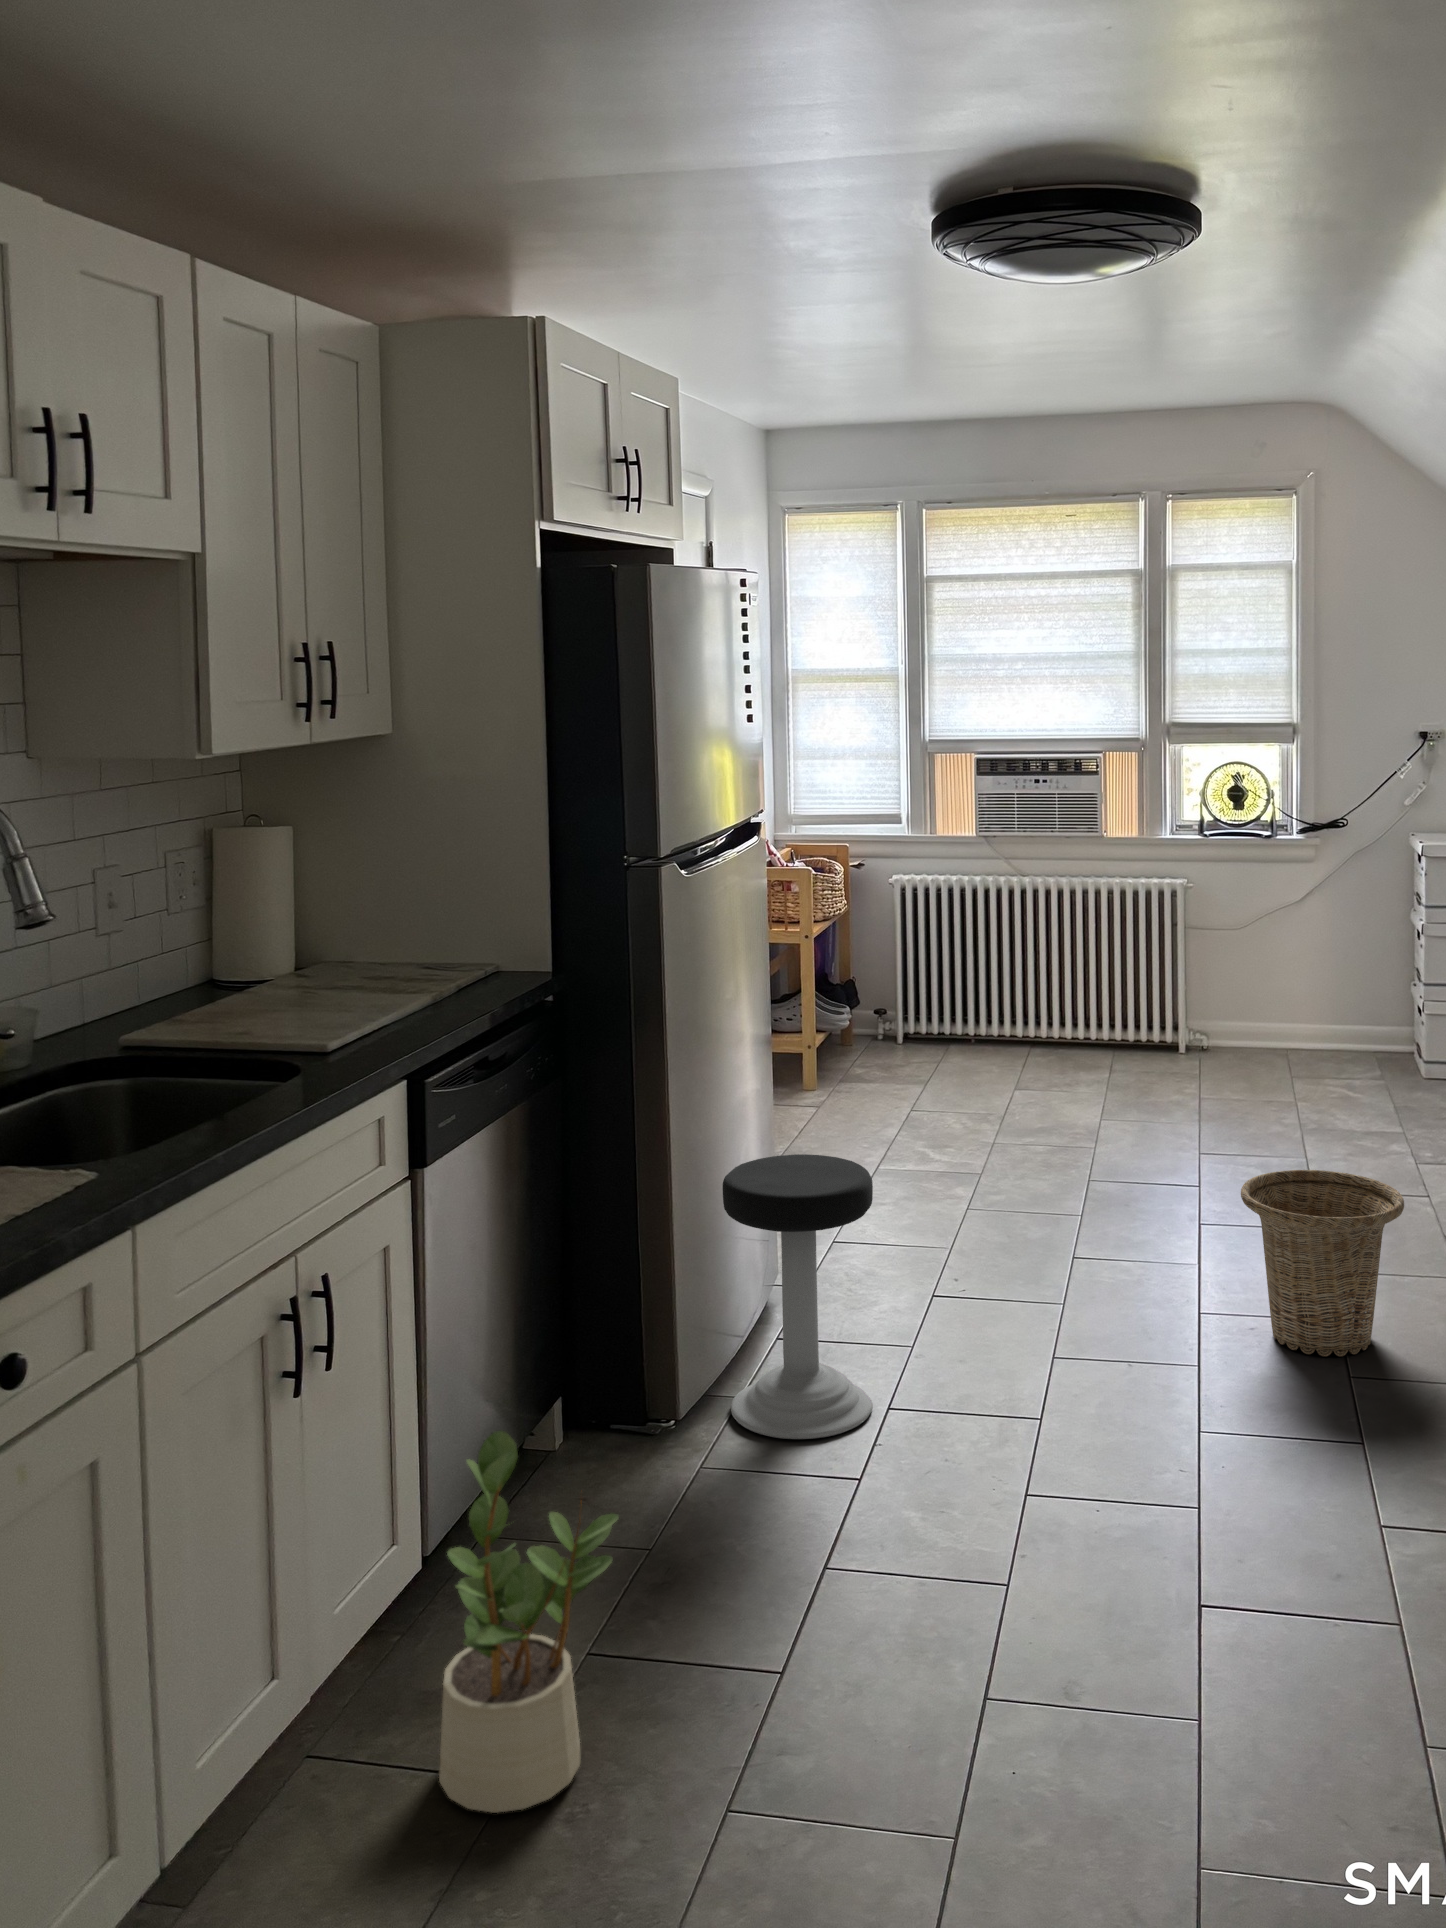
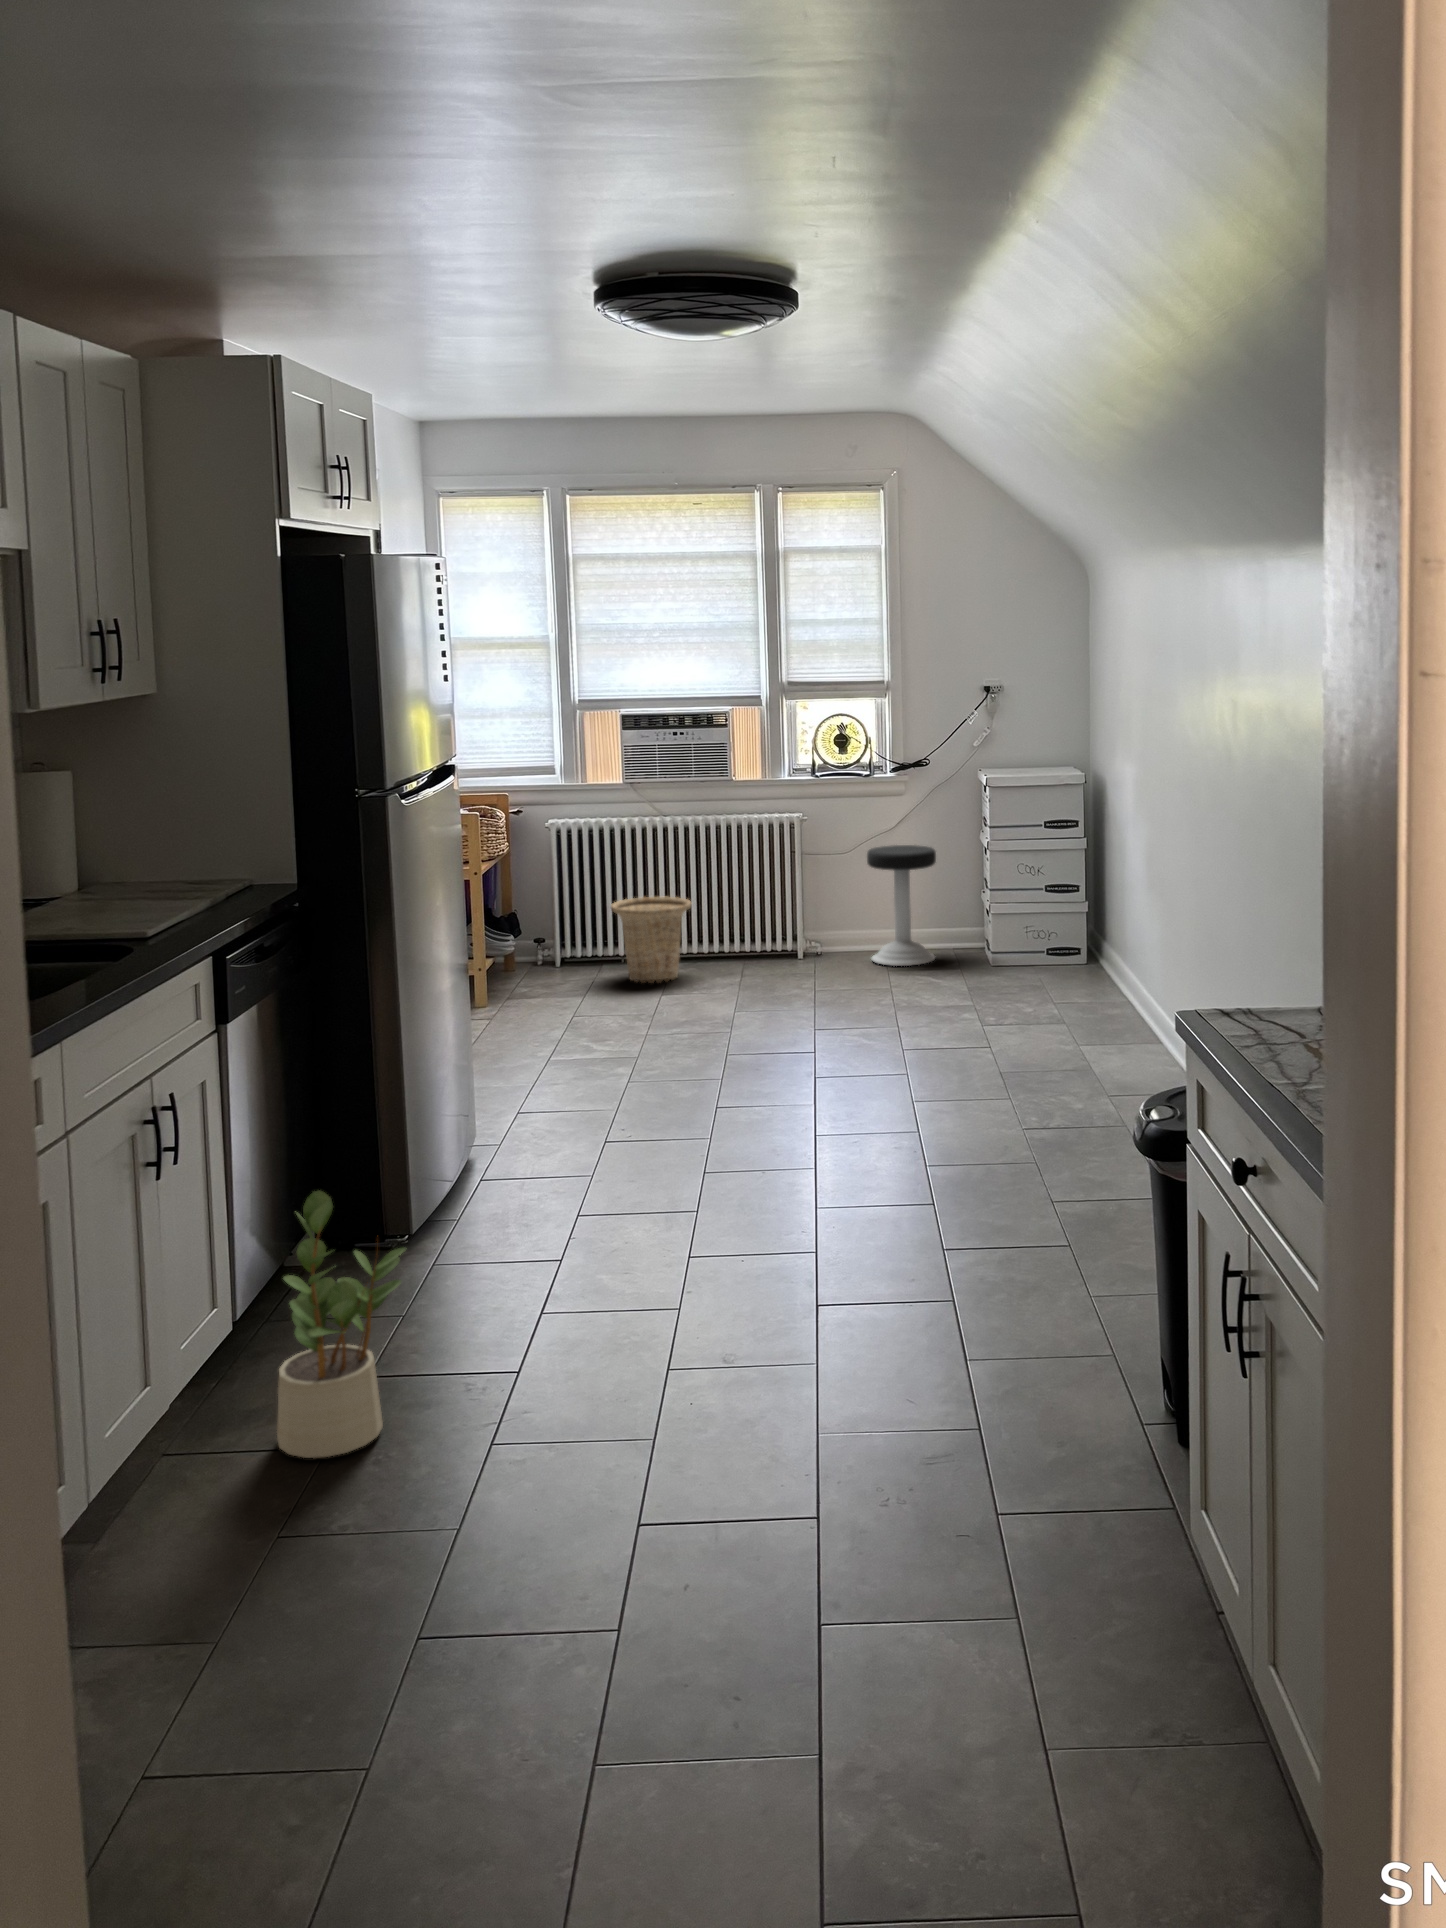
stool: present [723,1154,873,1439] -> present [867,845,936,966]
basket: present [1241,1170,1404,1357] -> present [611,897,692,983]

